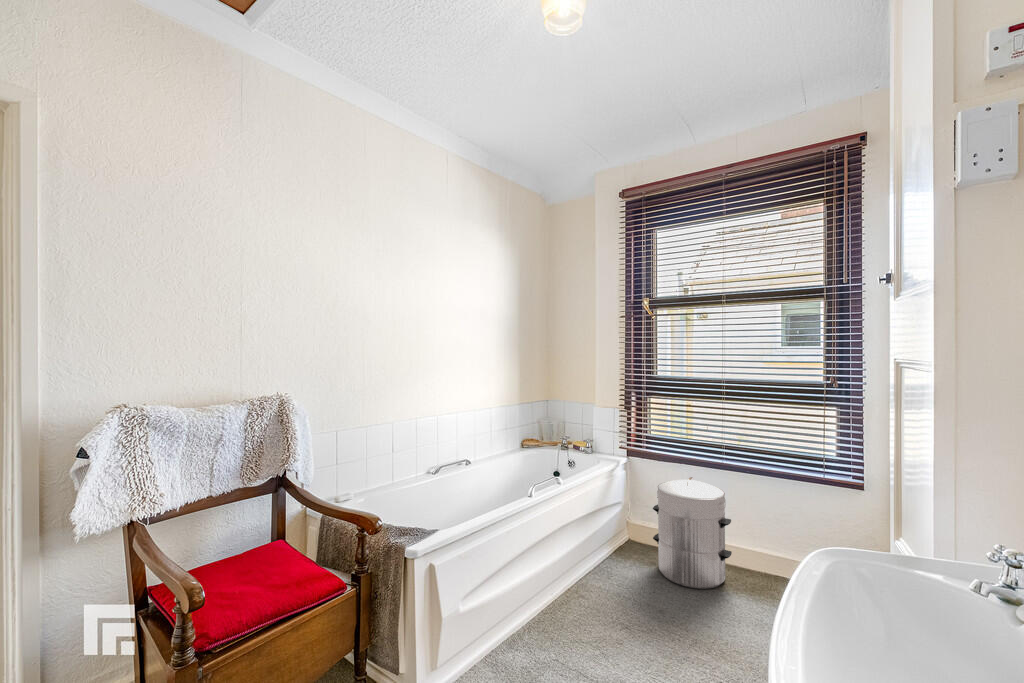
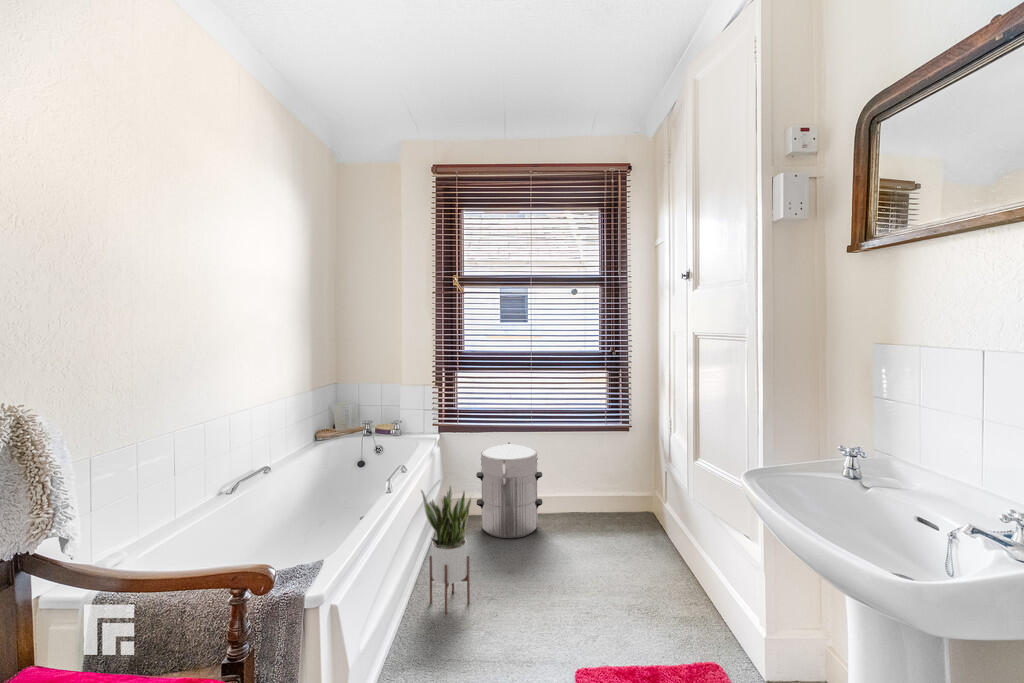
potted plant: none [549,507,600,637] -> present [421,486,471,614]

